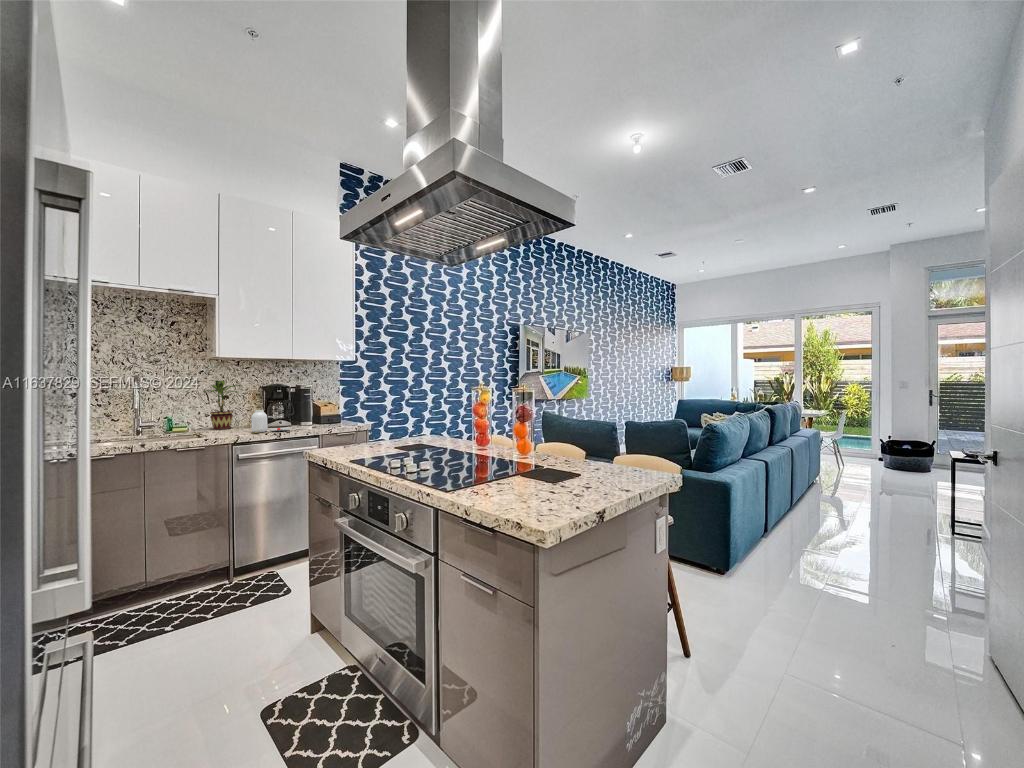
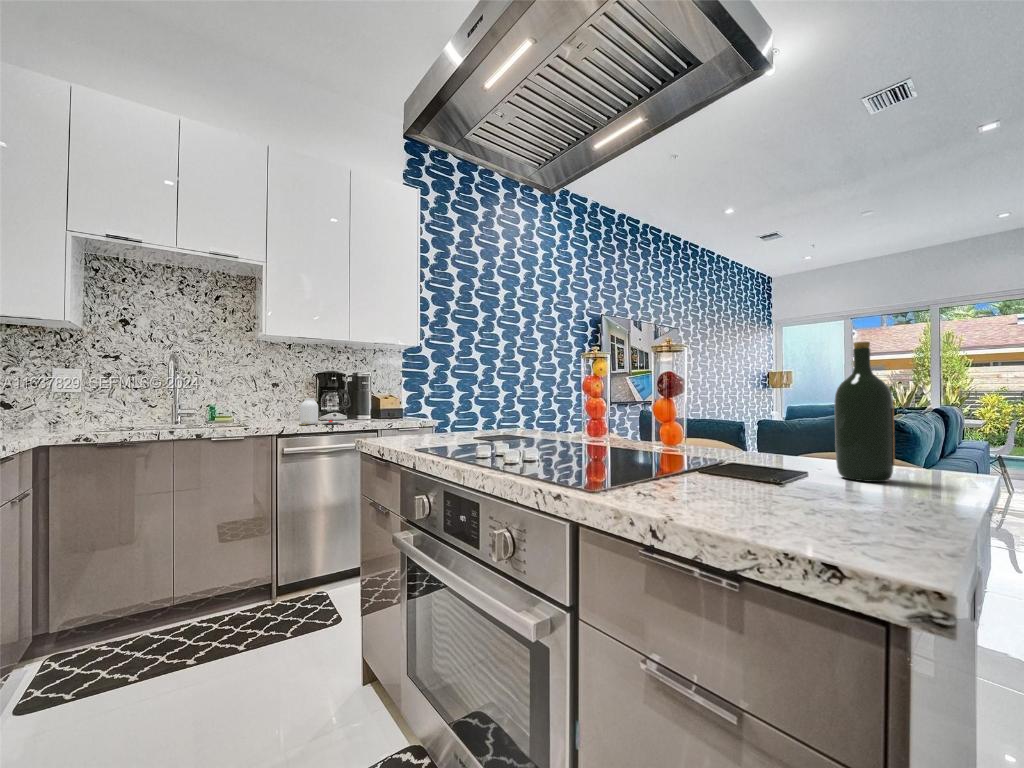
potted plant: present [204,380,240,430] -> none [248,364,294,421]
wine bottle: none [606,393,634,476] -> present [835,342,895,482]

